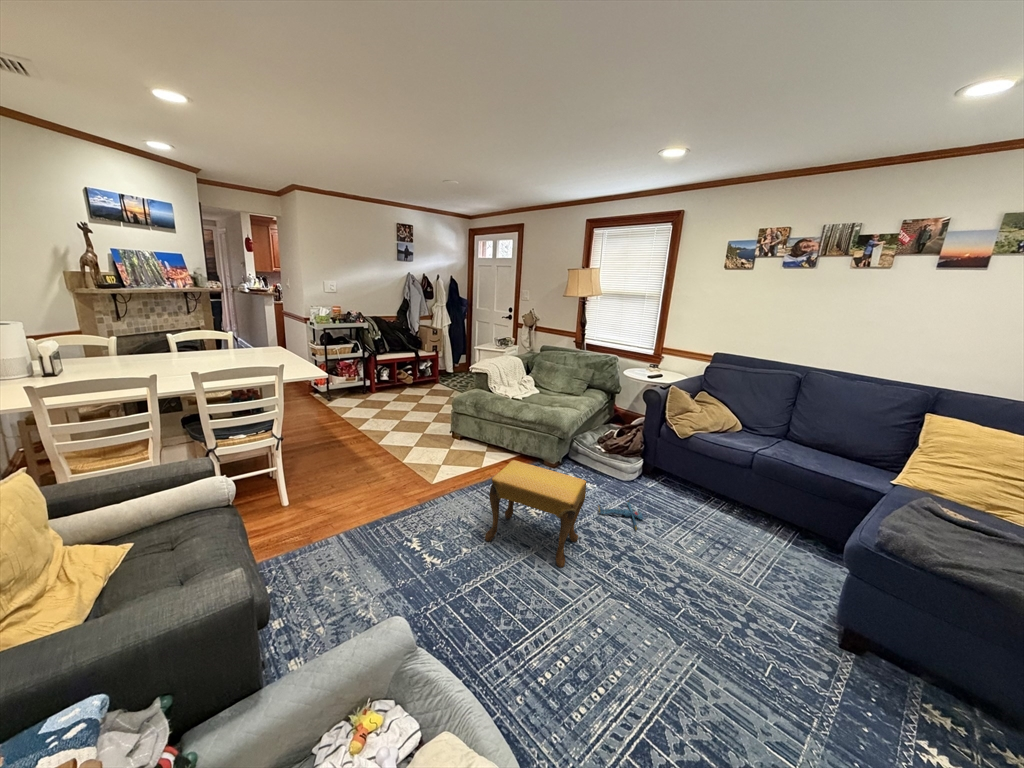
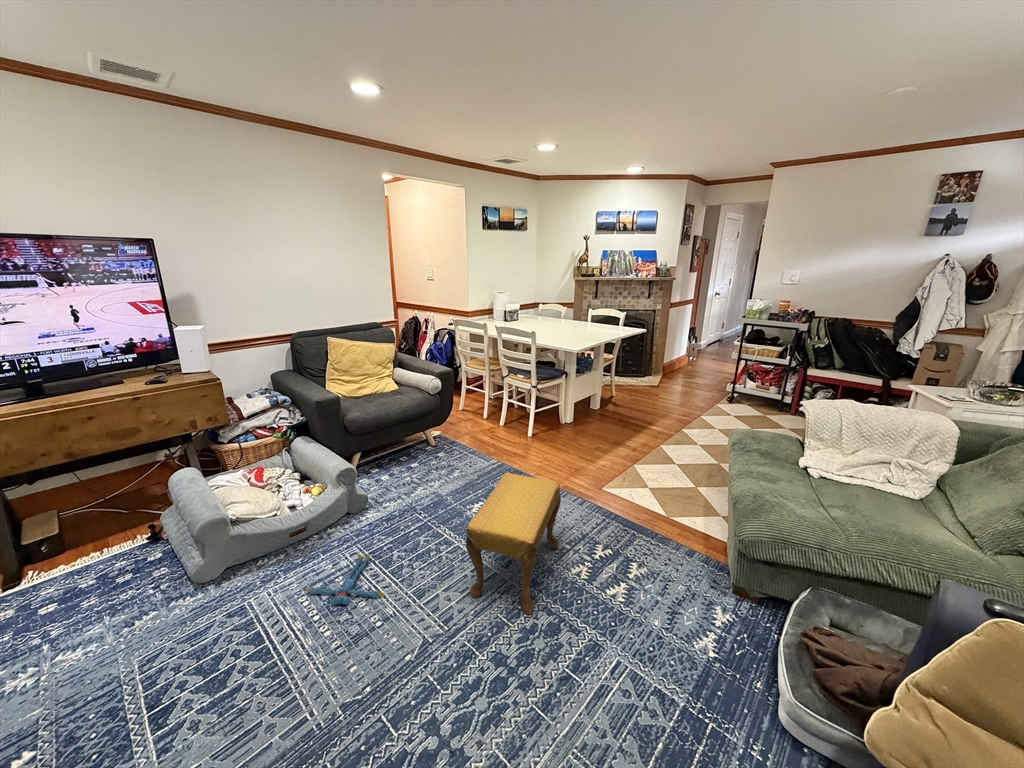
plush toy: present [598,501,643,530] -> present [307,554,384,605]

